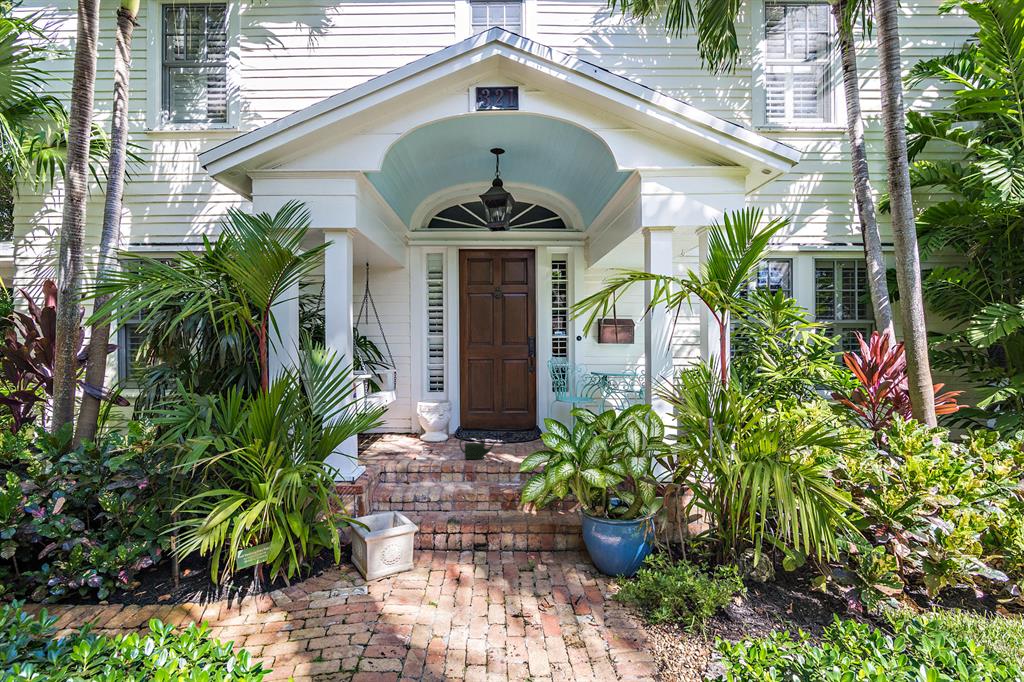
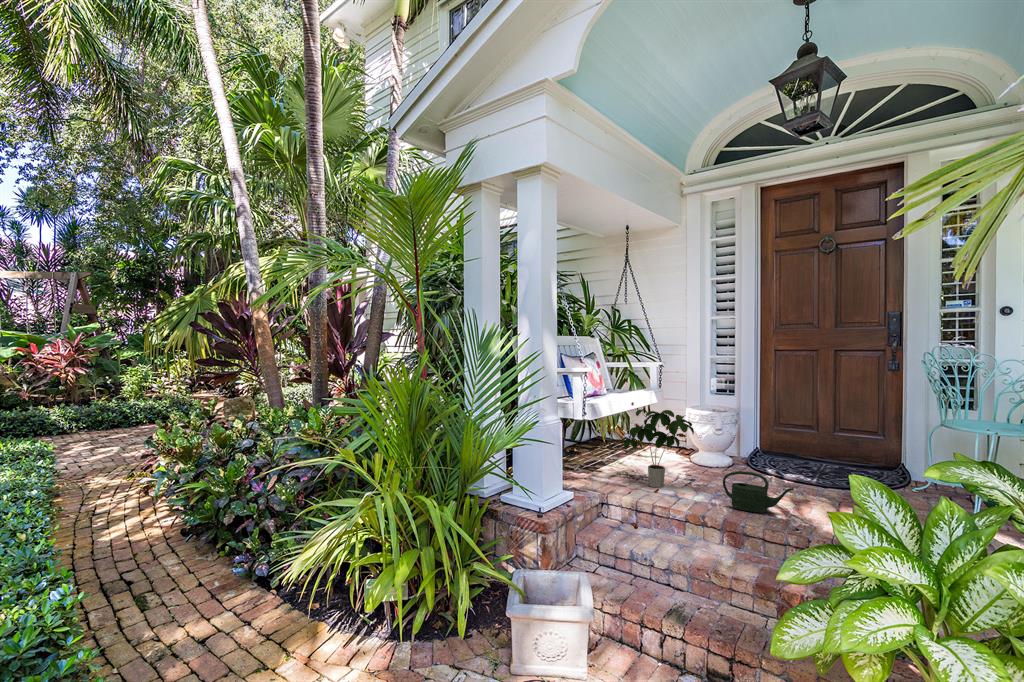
potted plant: none [384,402,437,458] -> present [621,409,694,488]

